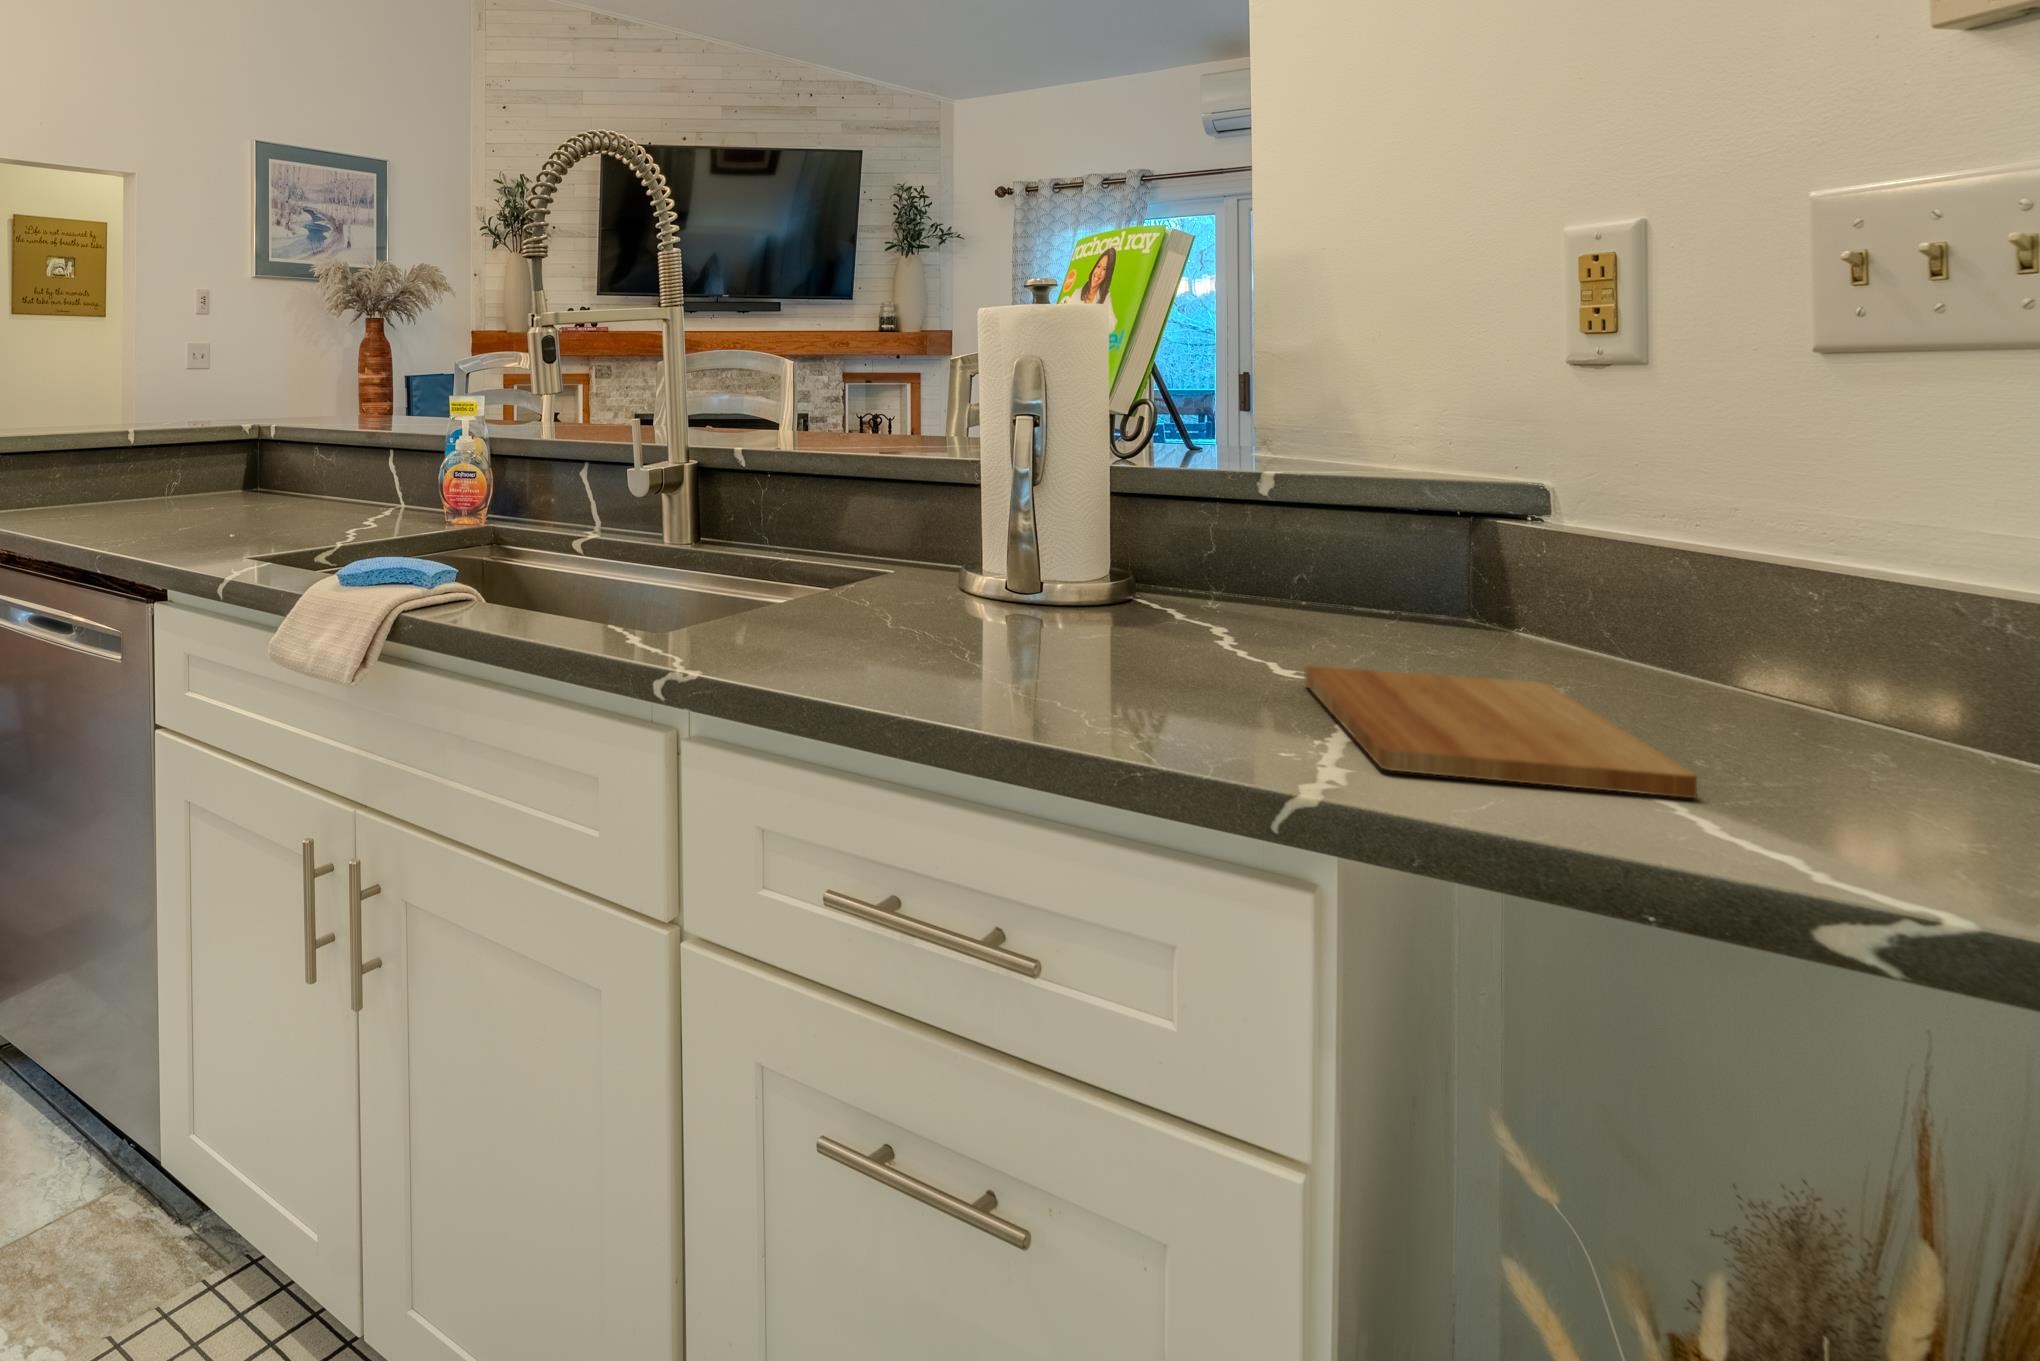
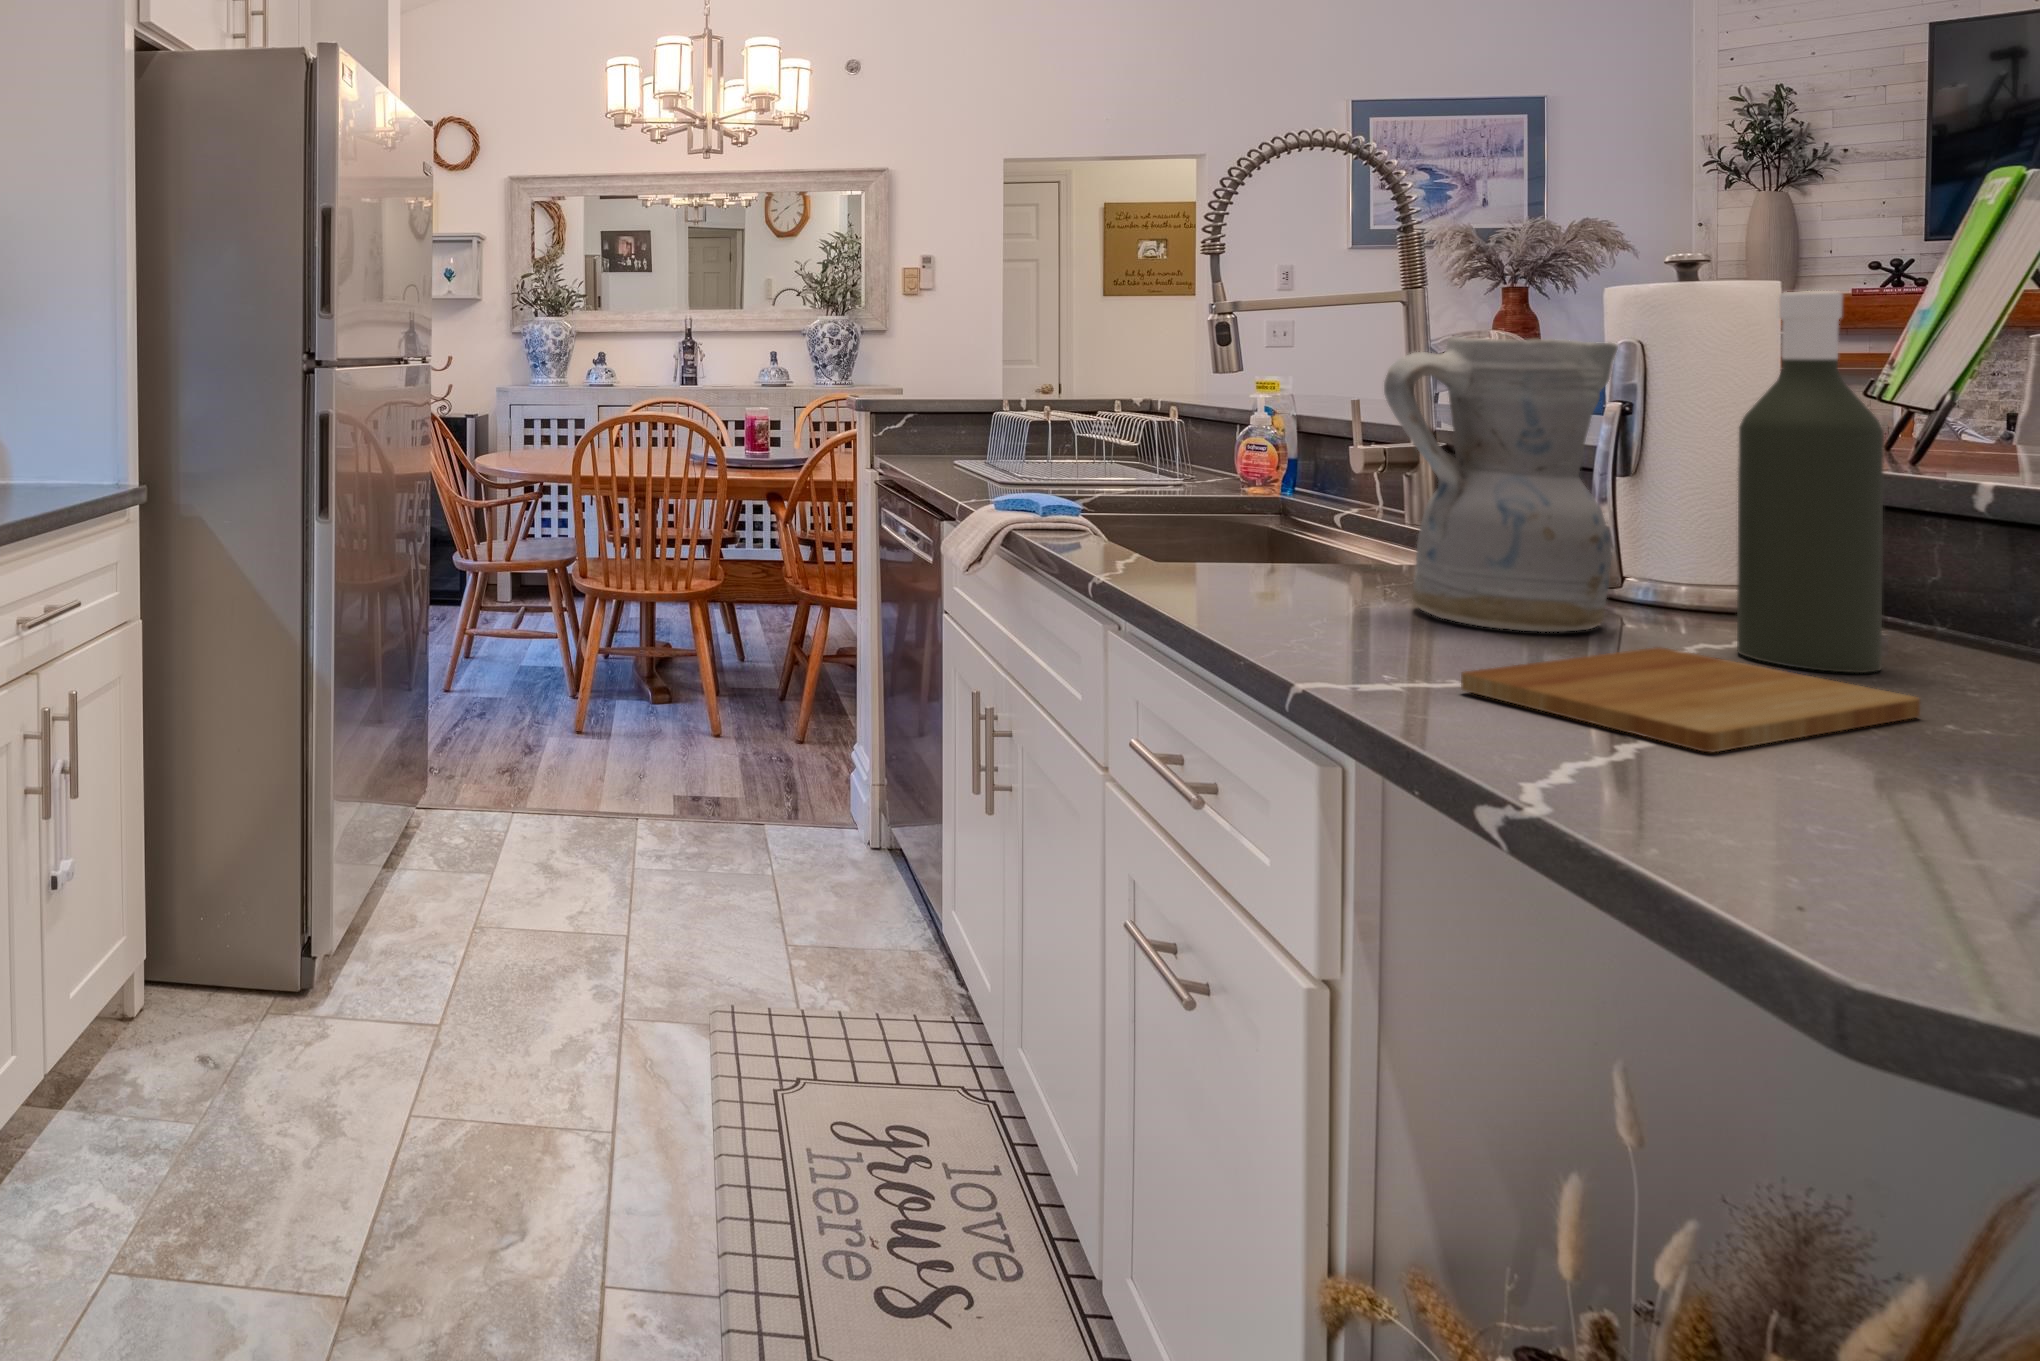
bottle: none [1260,308,1373,663] -> present [1737,291,1884,673]
ceramic pitcher: none [982,349,1165,667] -> present [1384,337,1618,632]

